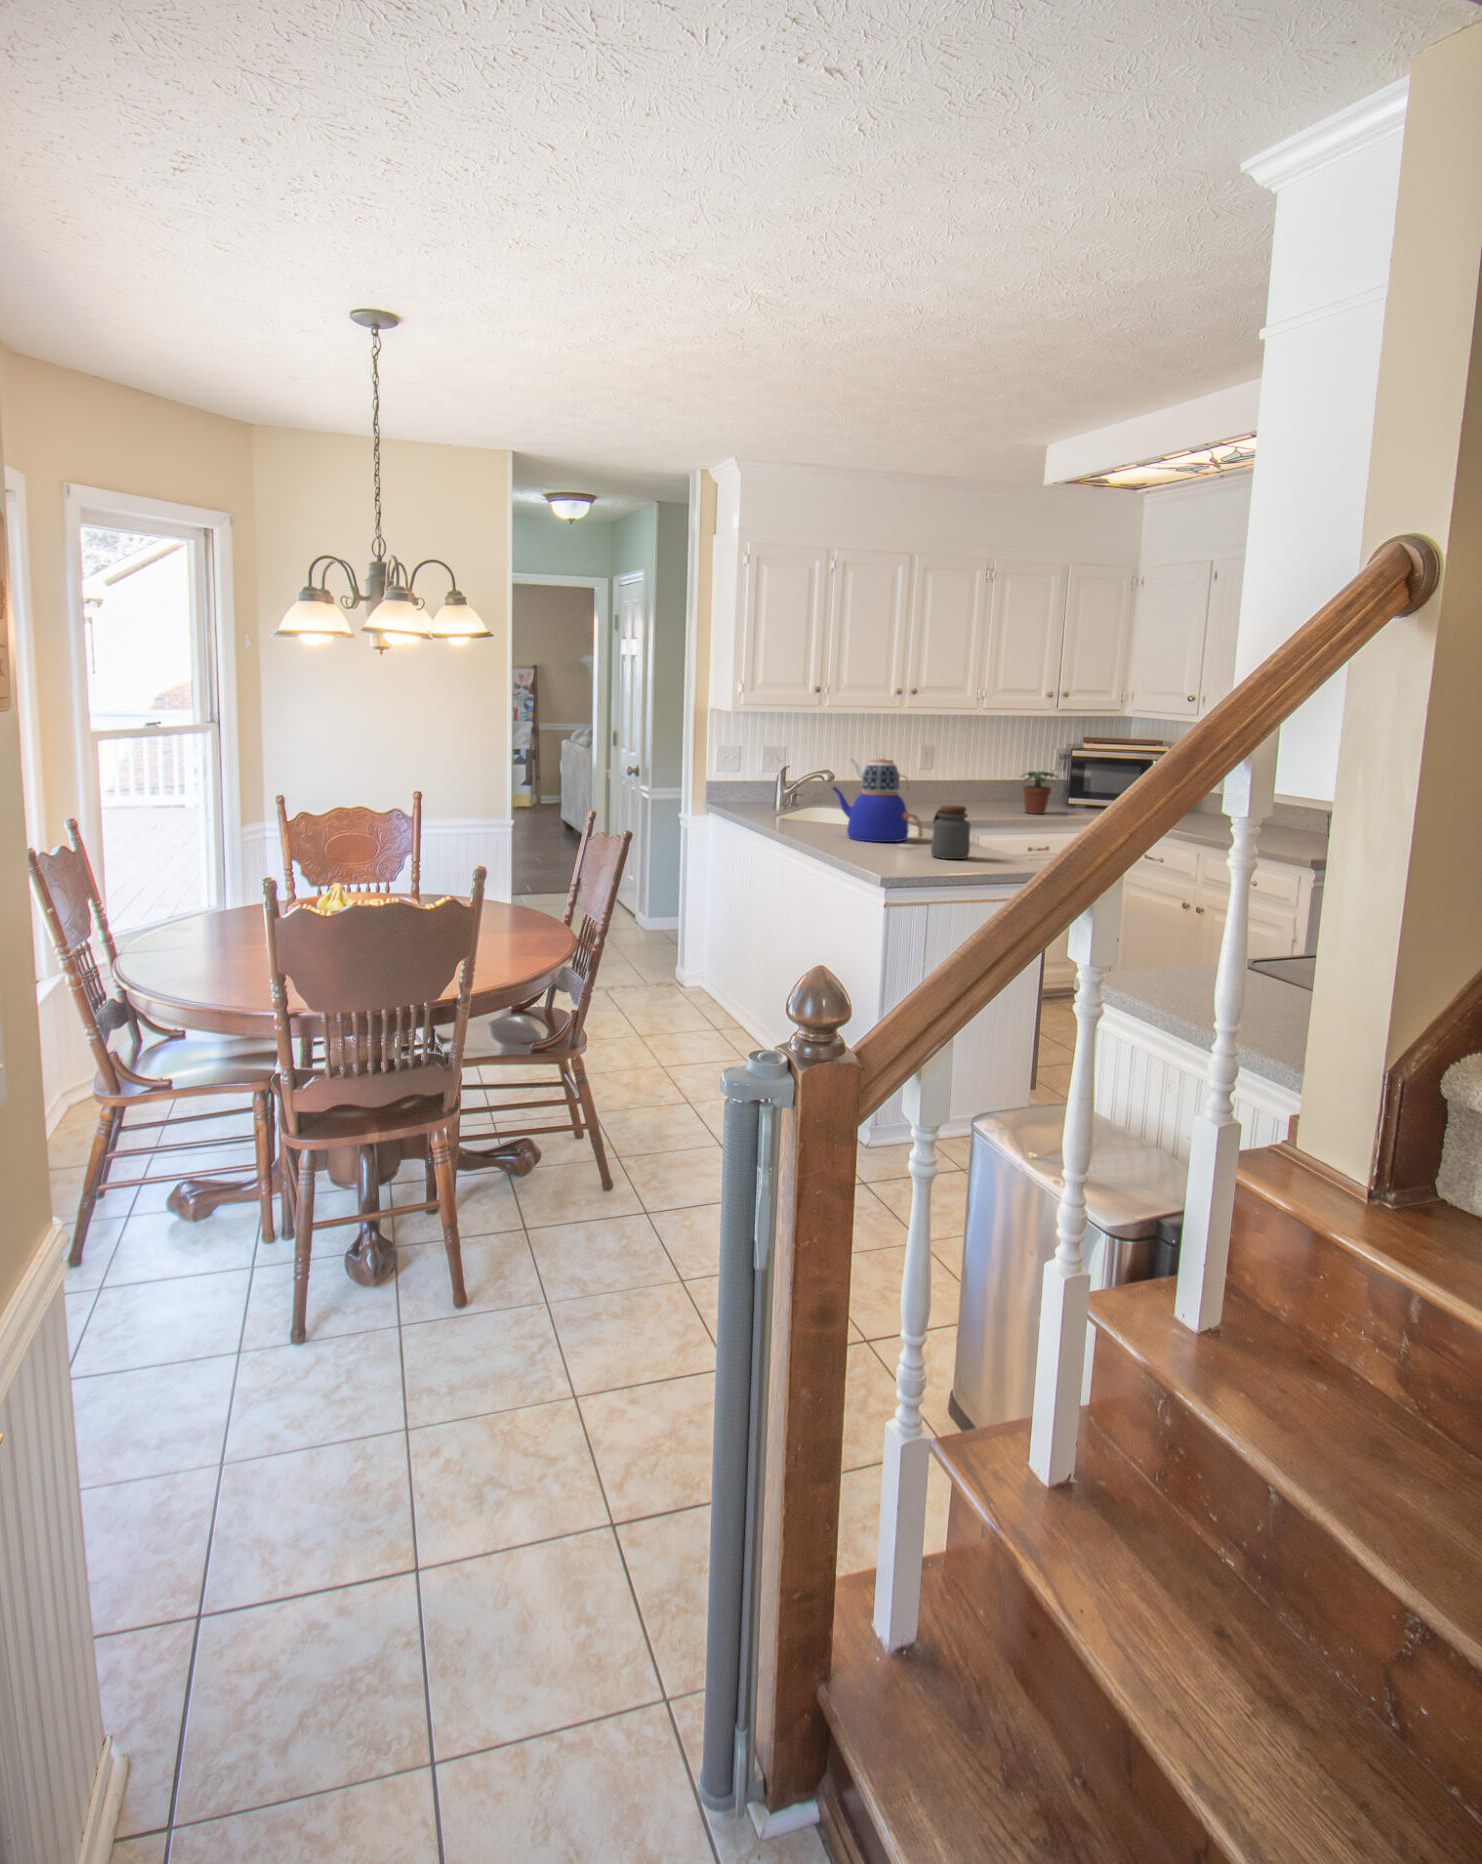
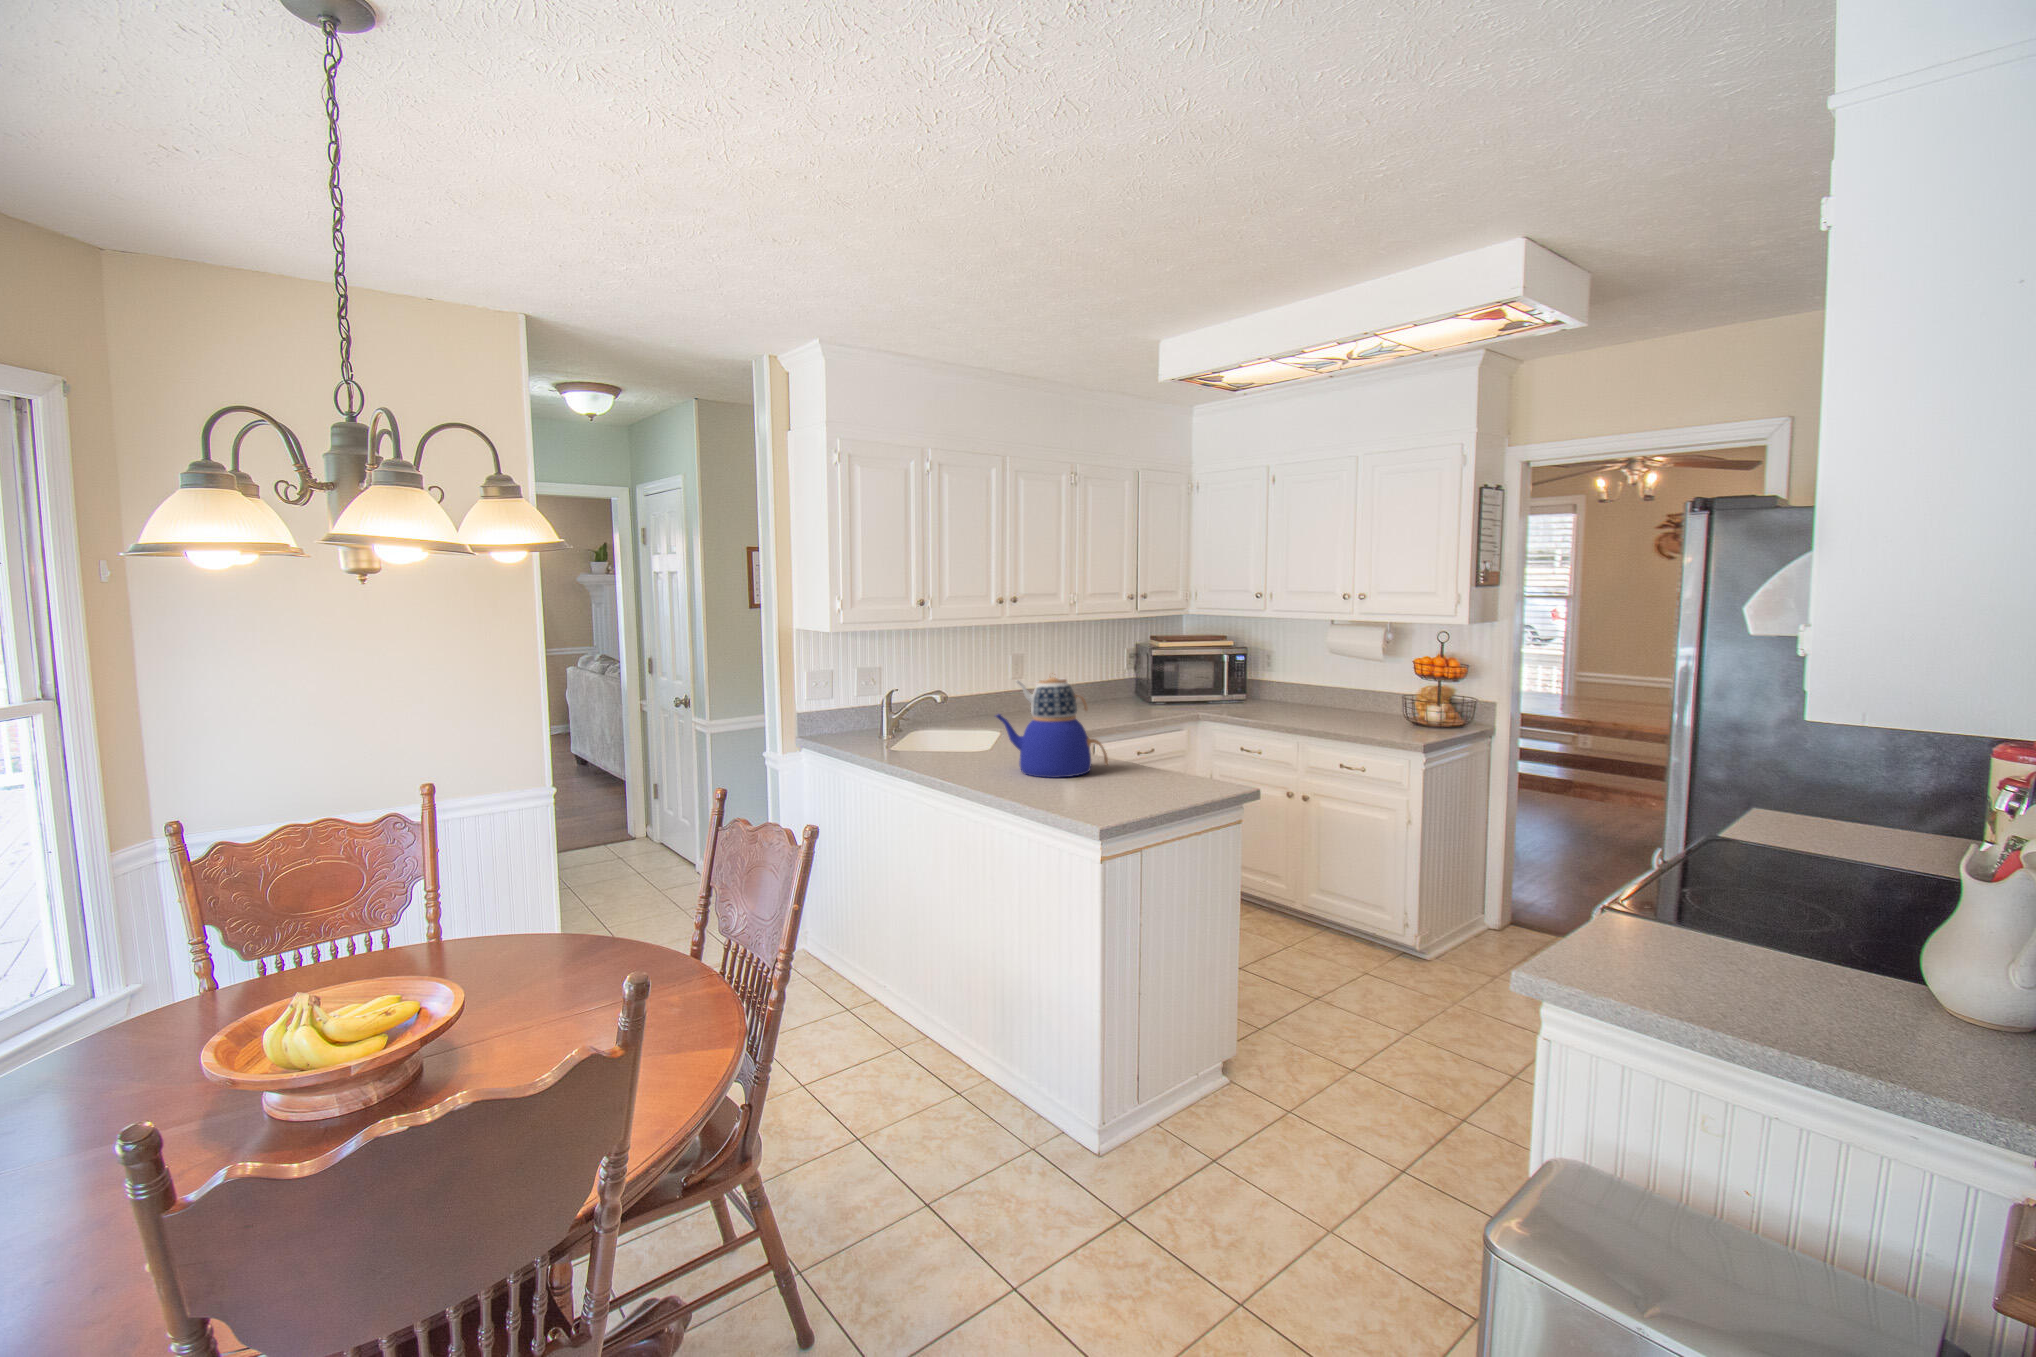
potted plant: present [1023,771,1058,814] -> none [1116,671,1152,714]
jar: present [931,805,971,859] -> none [1153,730,1201,796]

